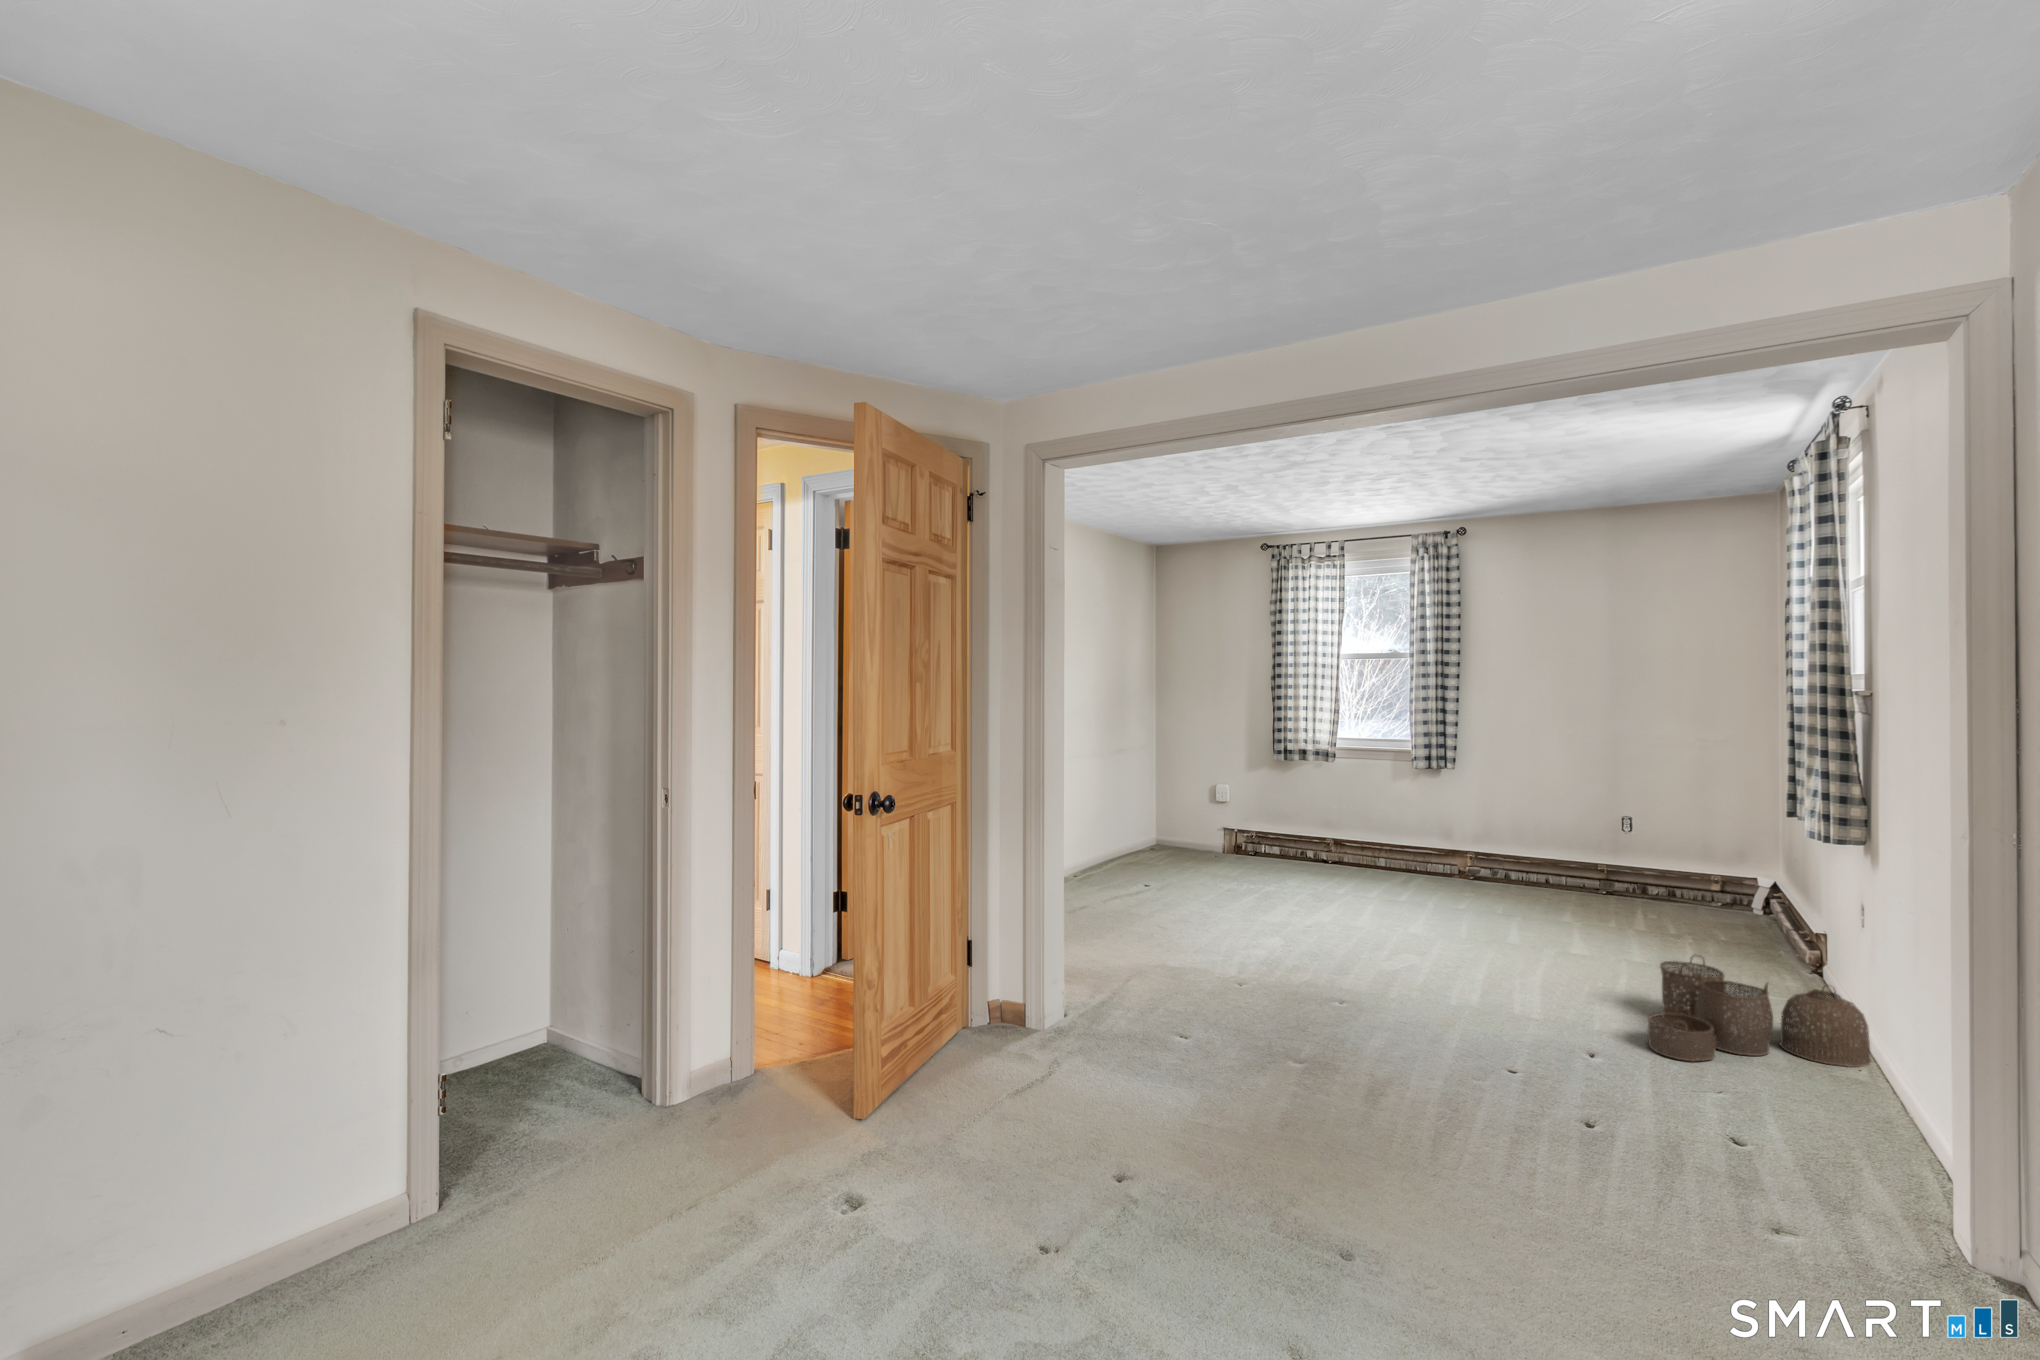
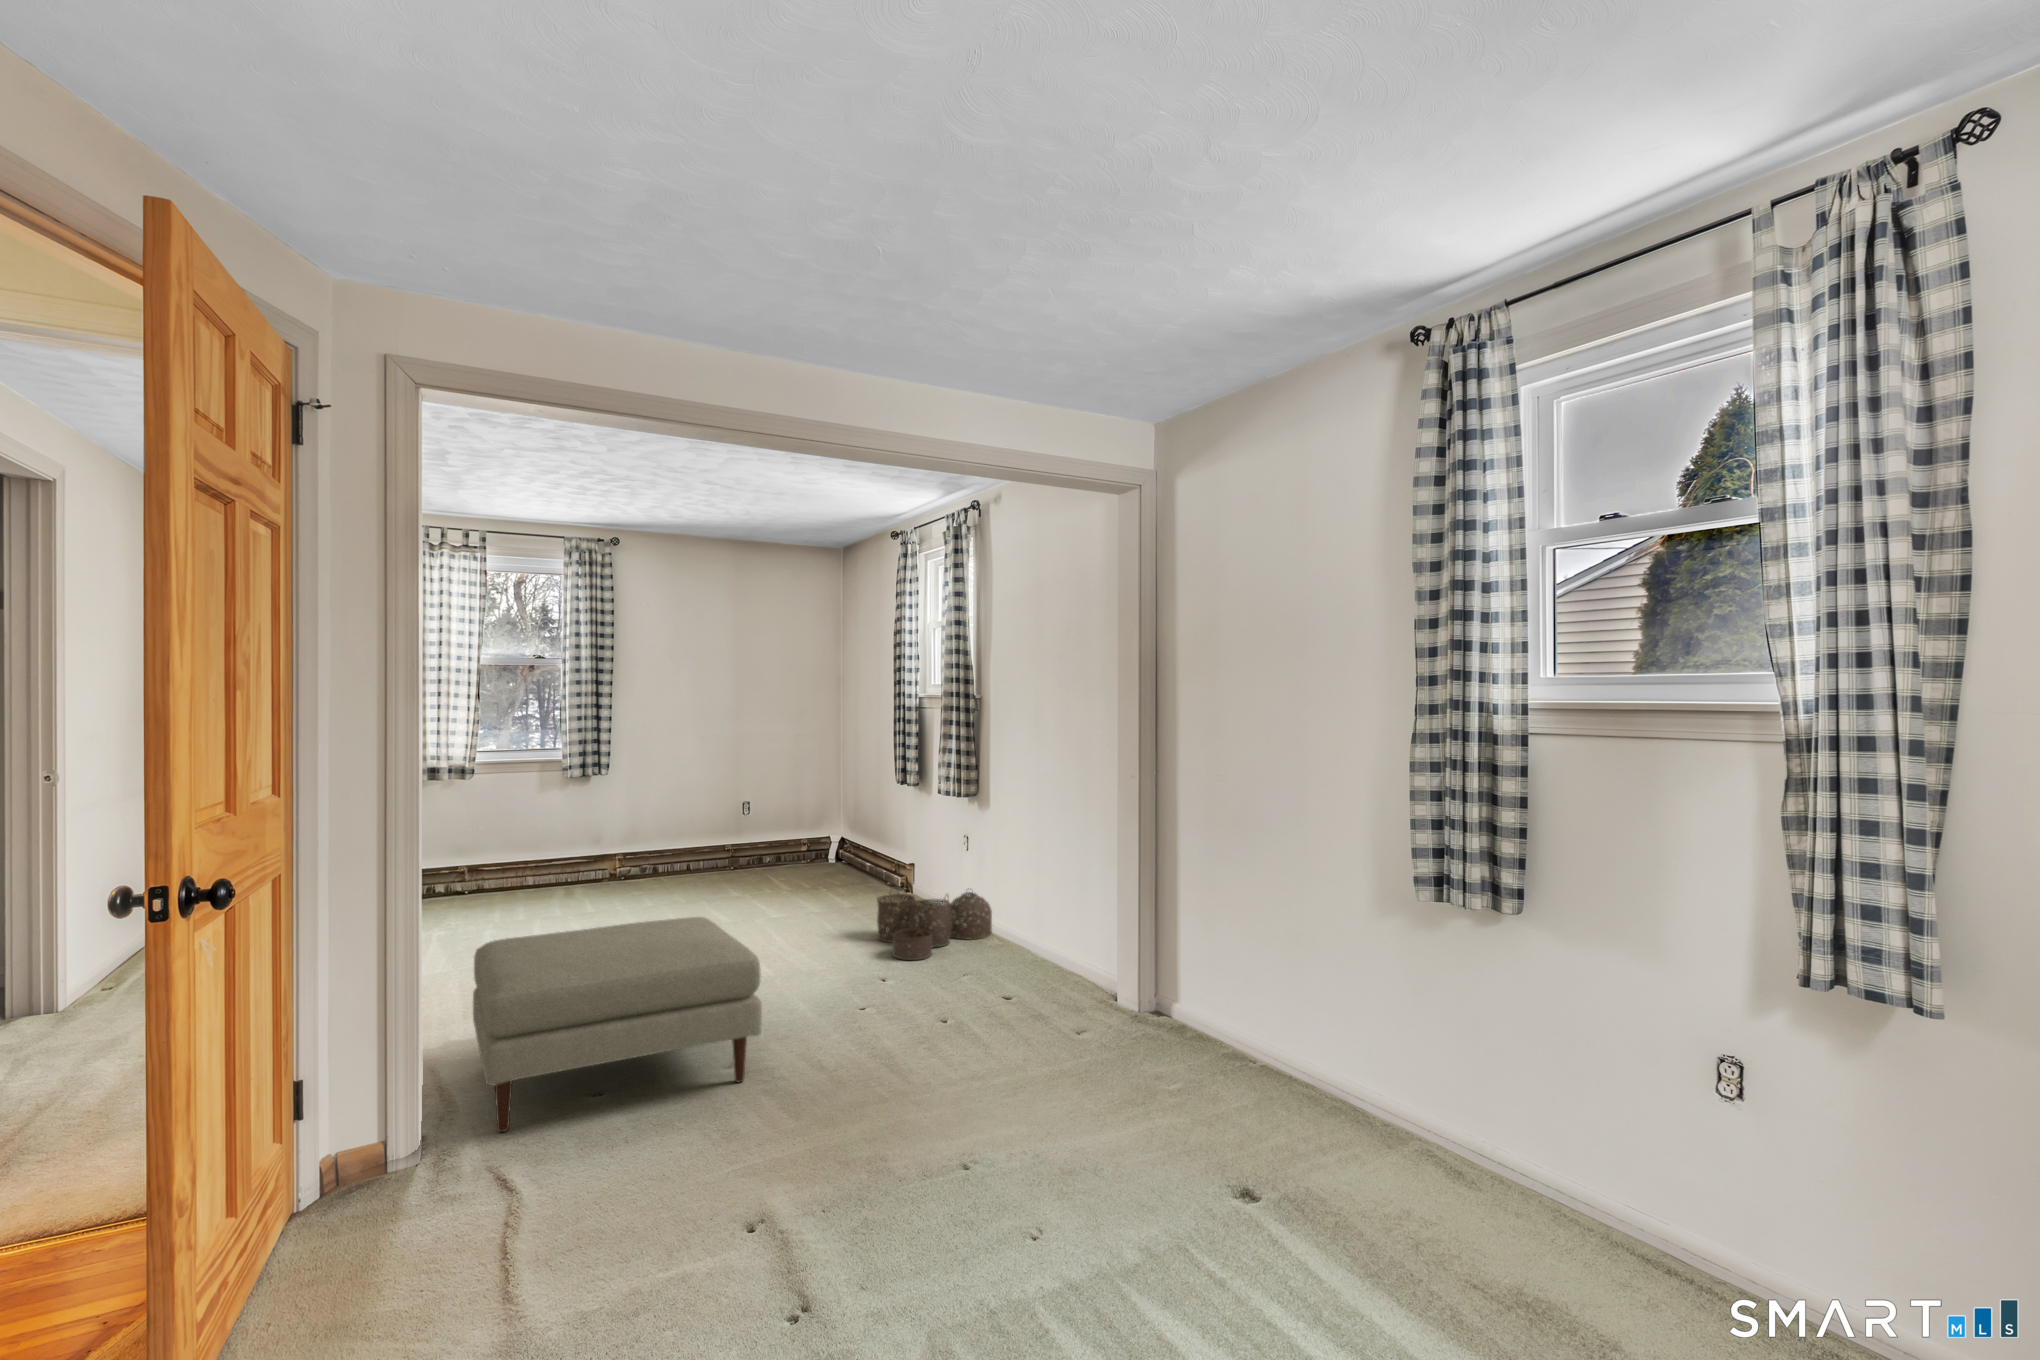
ottoman: none [1058,904,1332,1106] -> present [473,917,762,1132]

